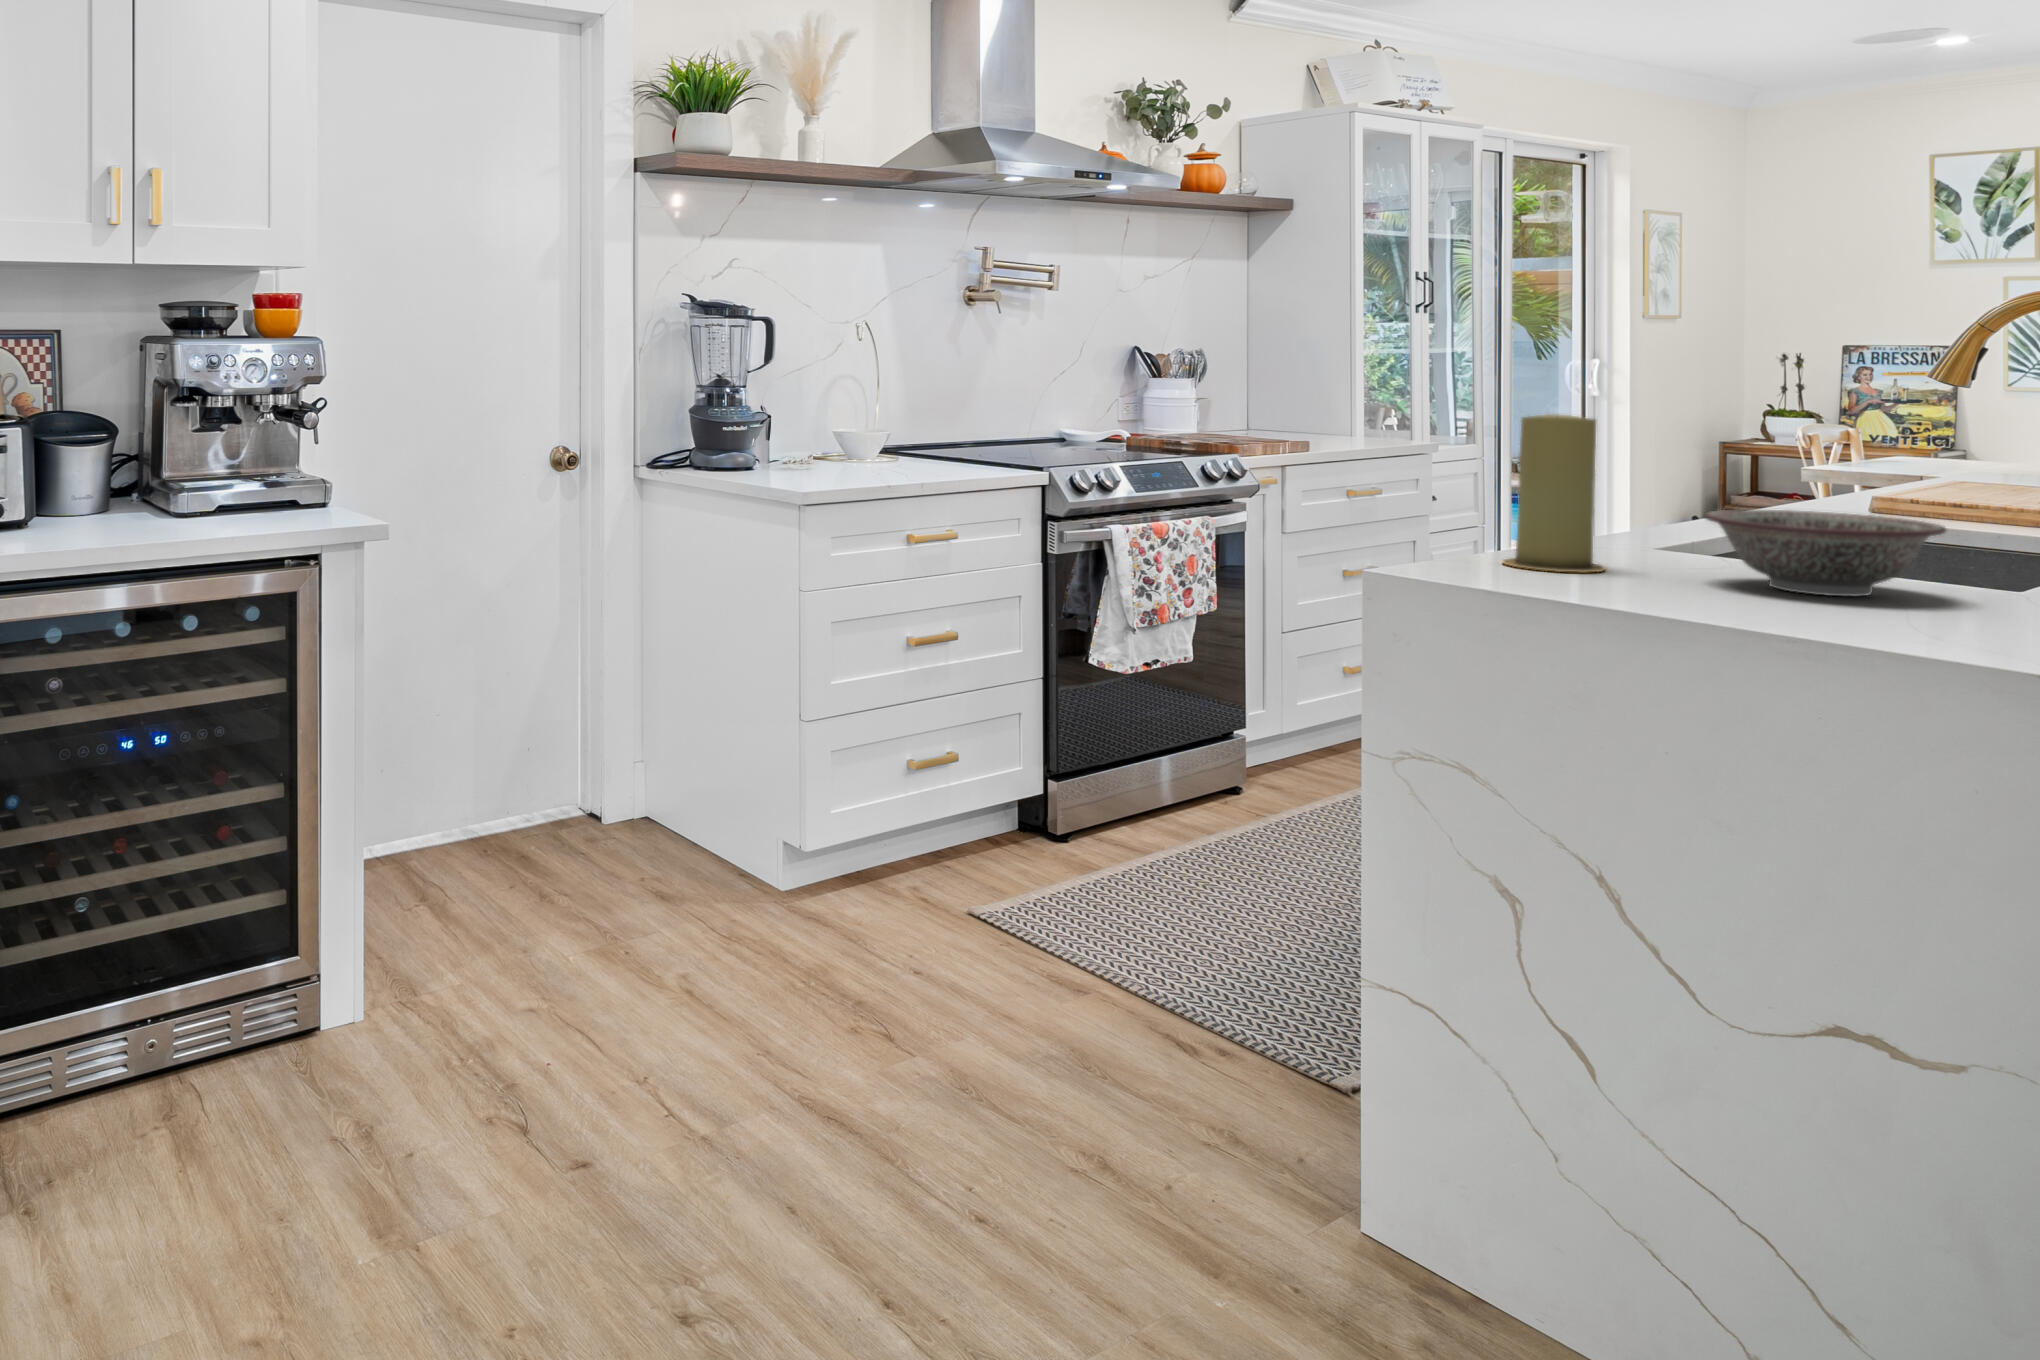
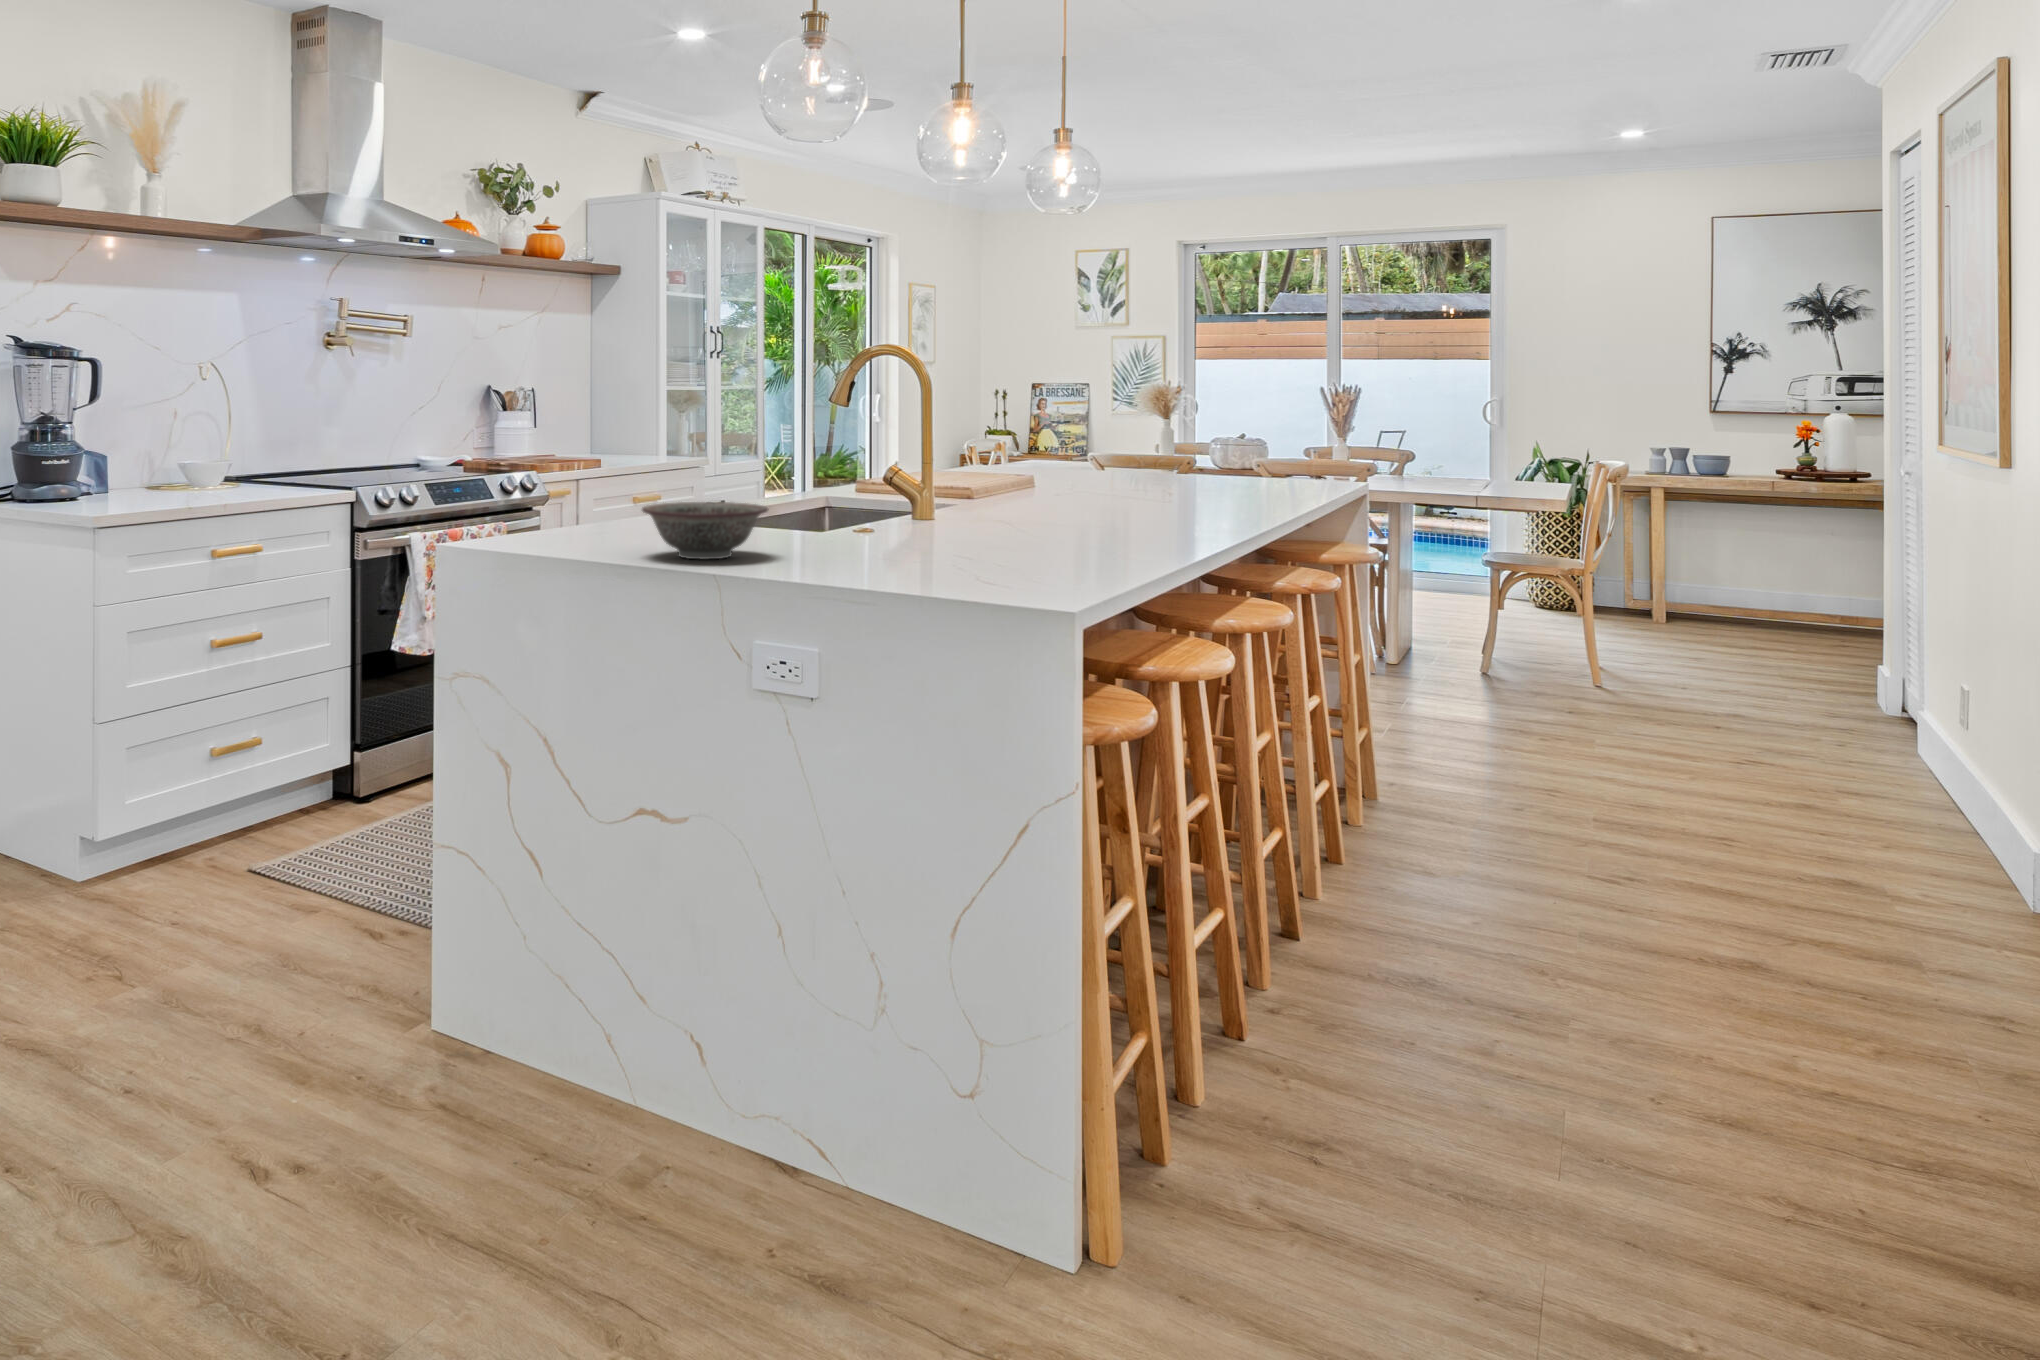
candle: present [1502,414,1606,572] -> none [534,437,598,553]

